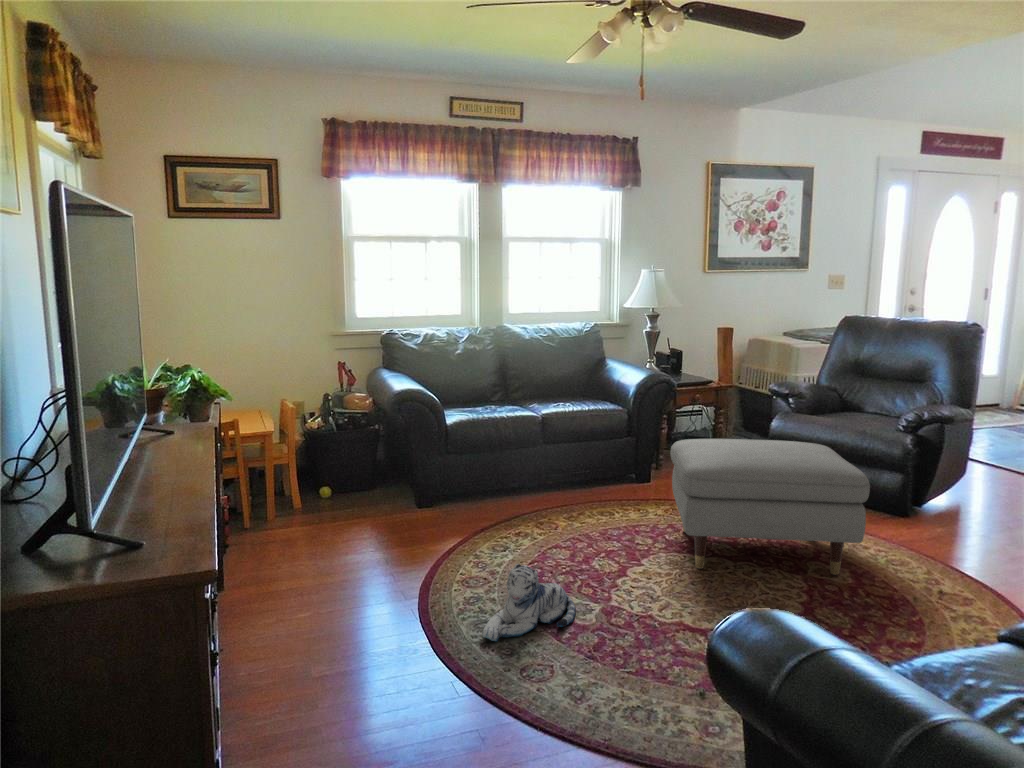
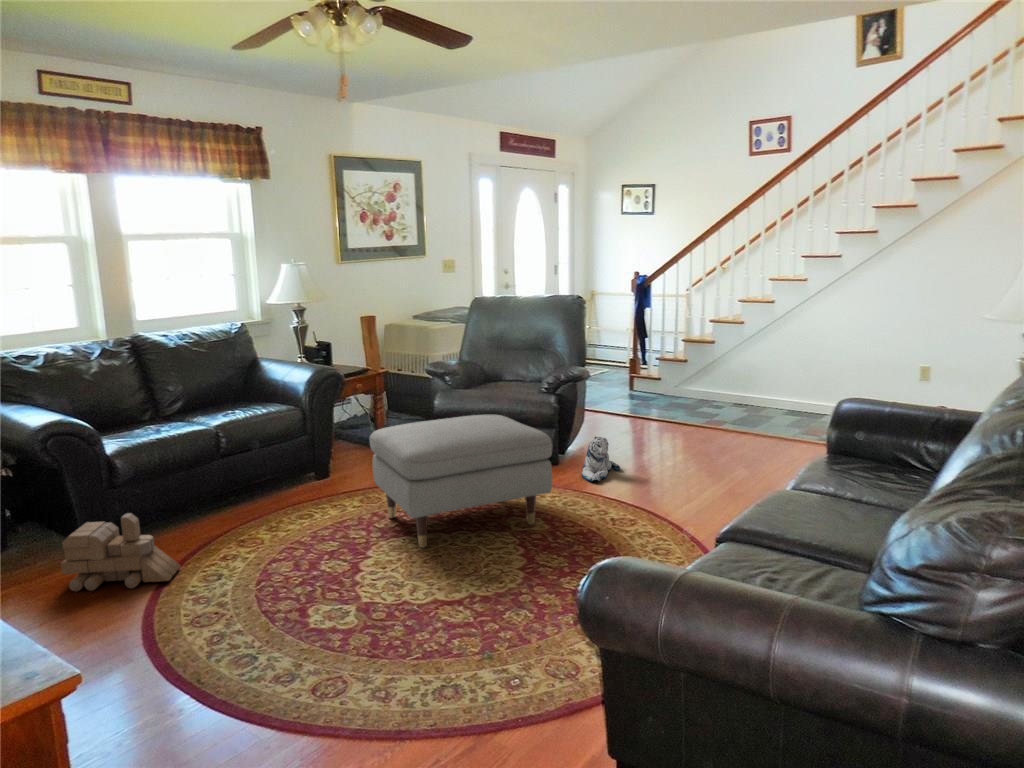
toy train: none [398,476,484,541] -> present [61,513,181,591]
plush toy: present [482,564,576,641] -> present [582,436,620,482]

